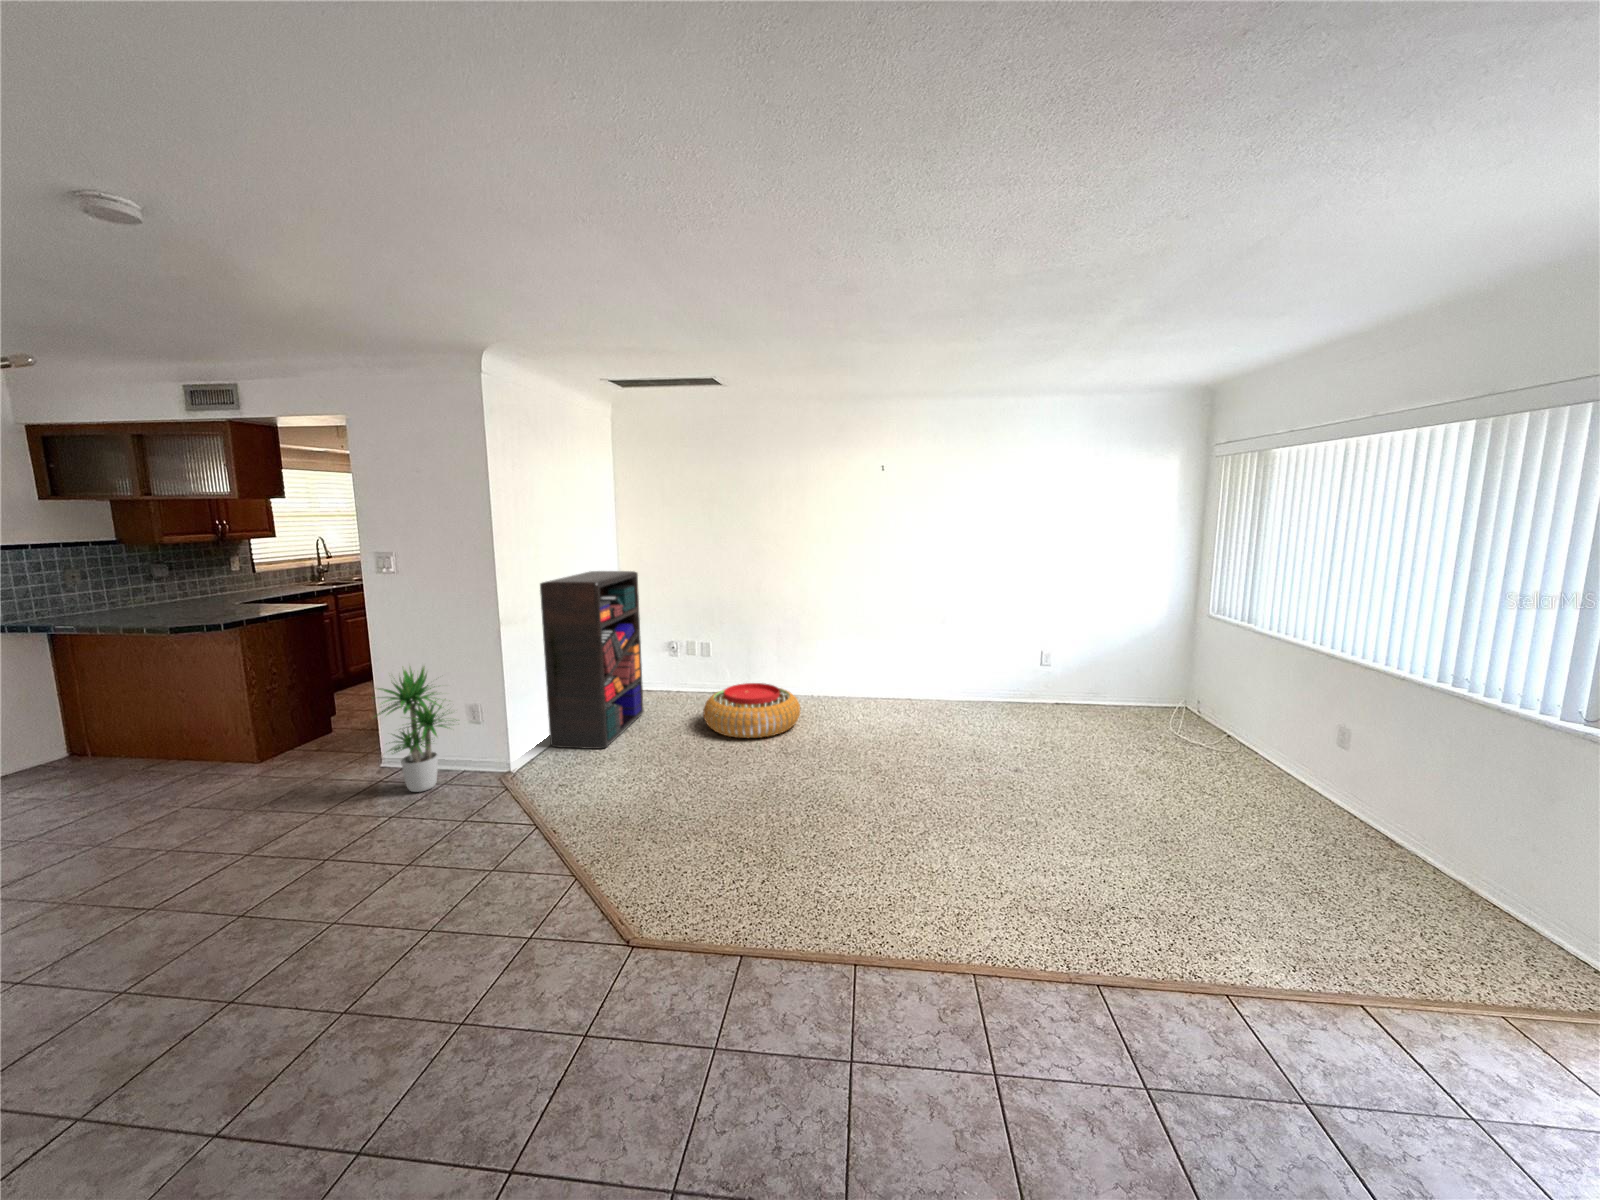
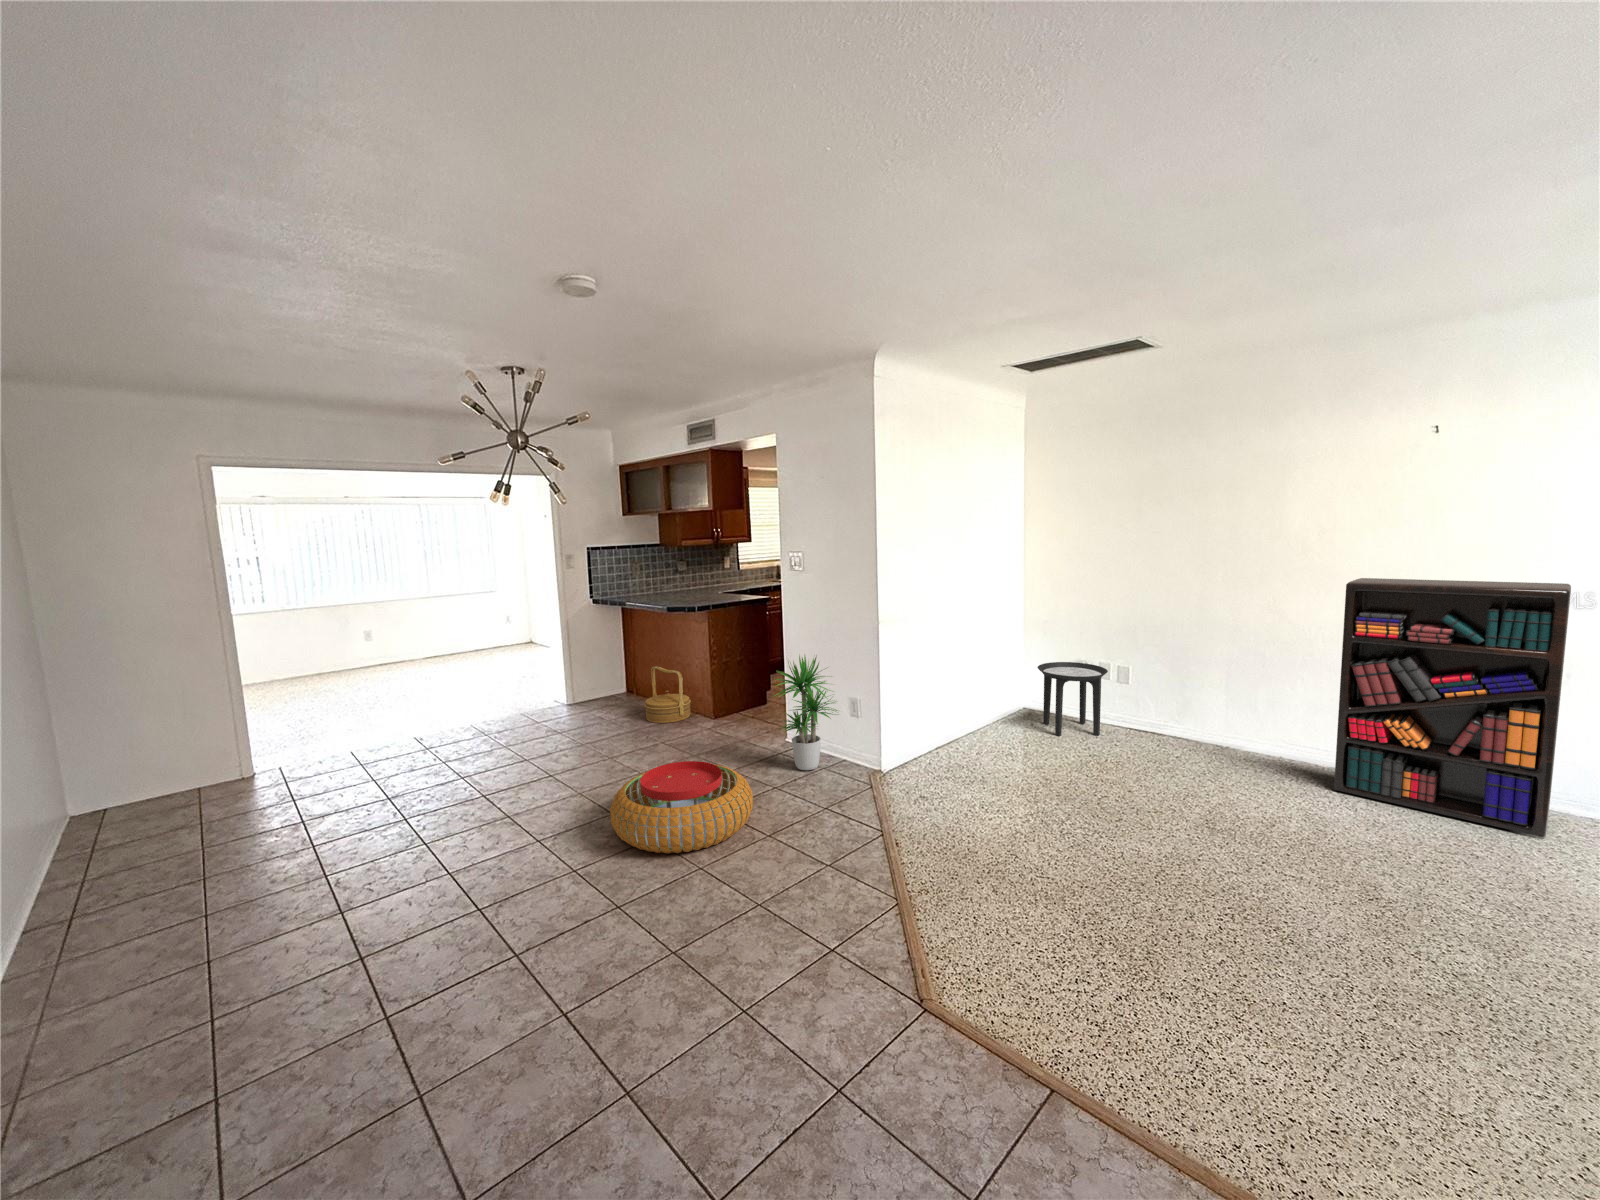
bookshelf: present [540,571,644,749] -> present [1334,578,1571,837]
side table: none [641,643,698,708] -> present [1037,662,1108,736]
pouf: present [703,683,800,738] -> present [610,761,753,854]
woven basket: none [126,709,213,786] -> present [644,666,691,723]

